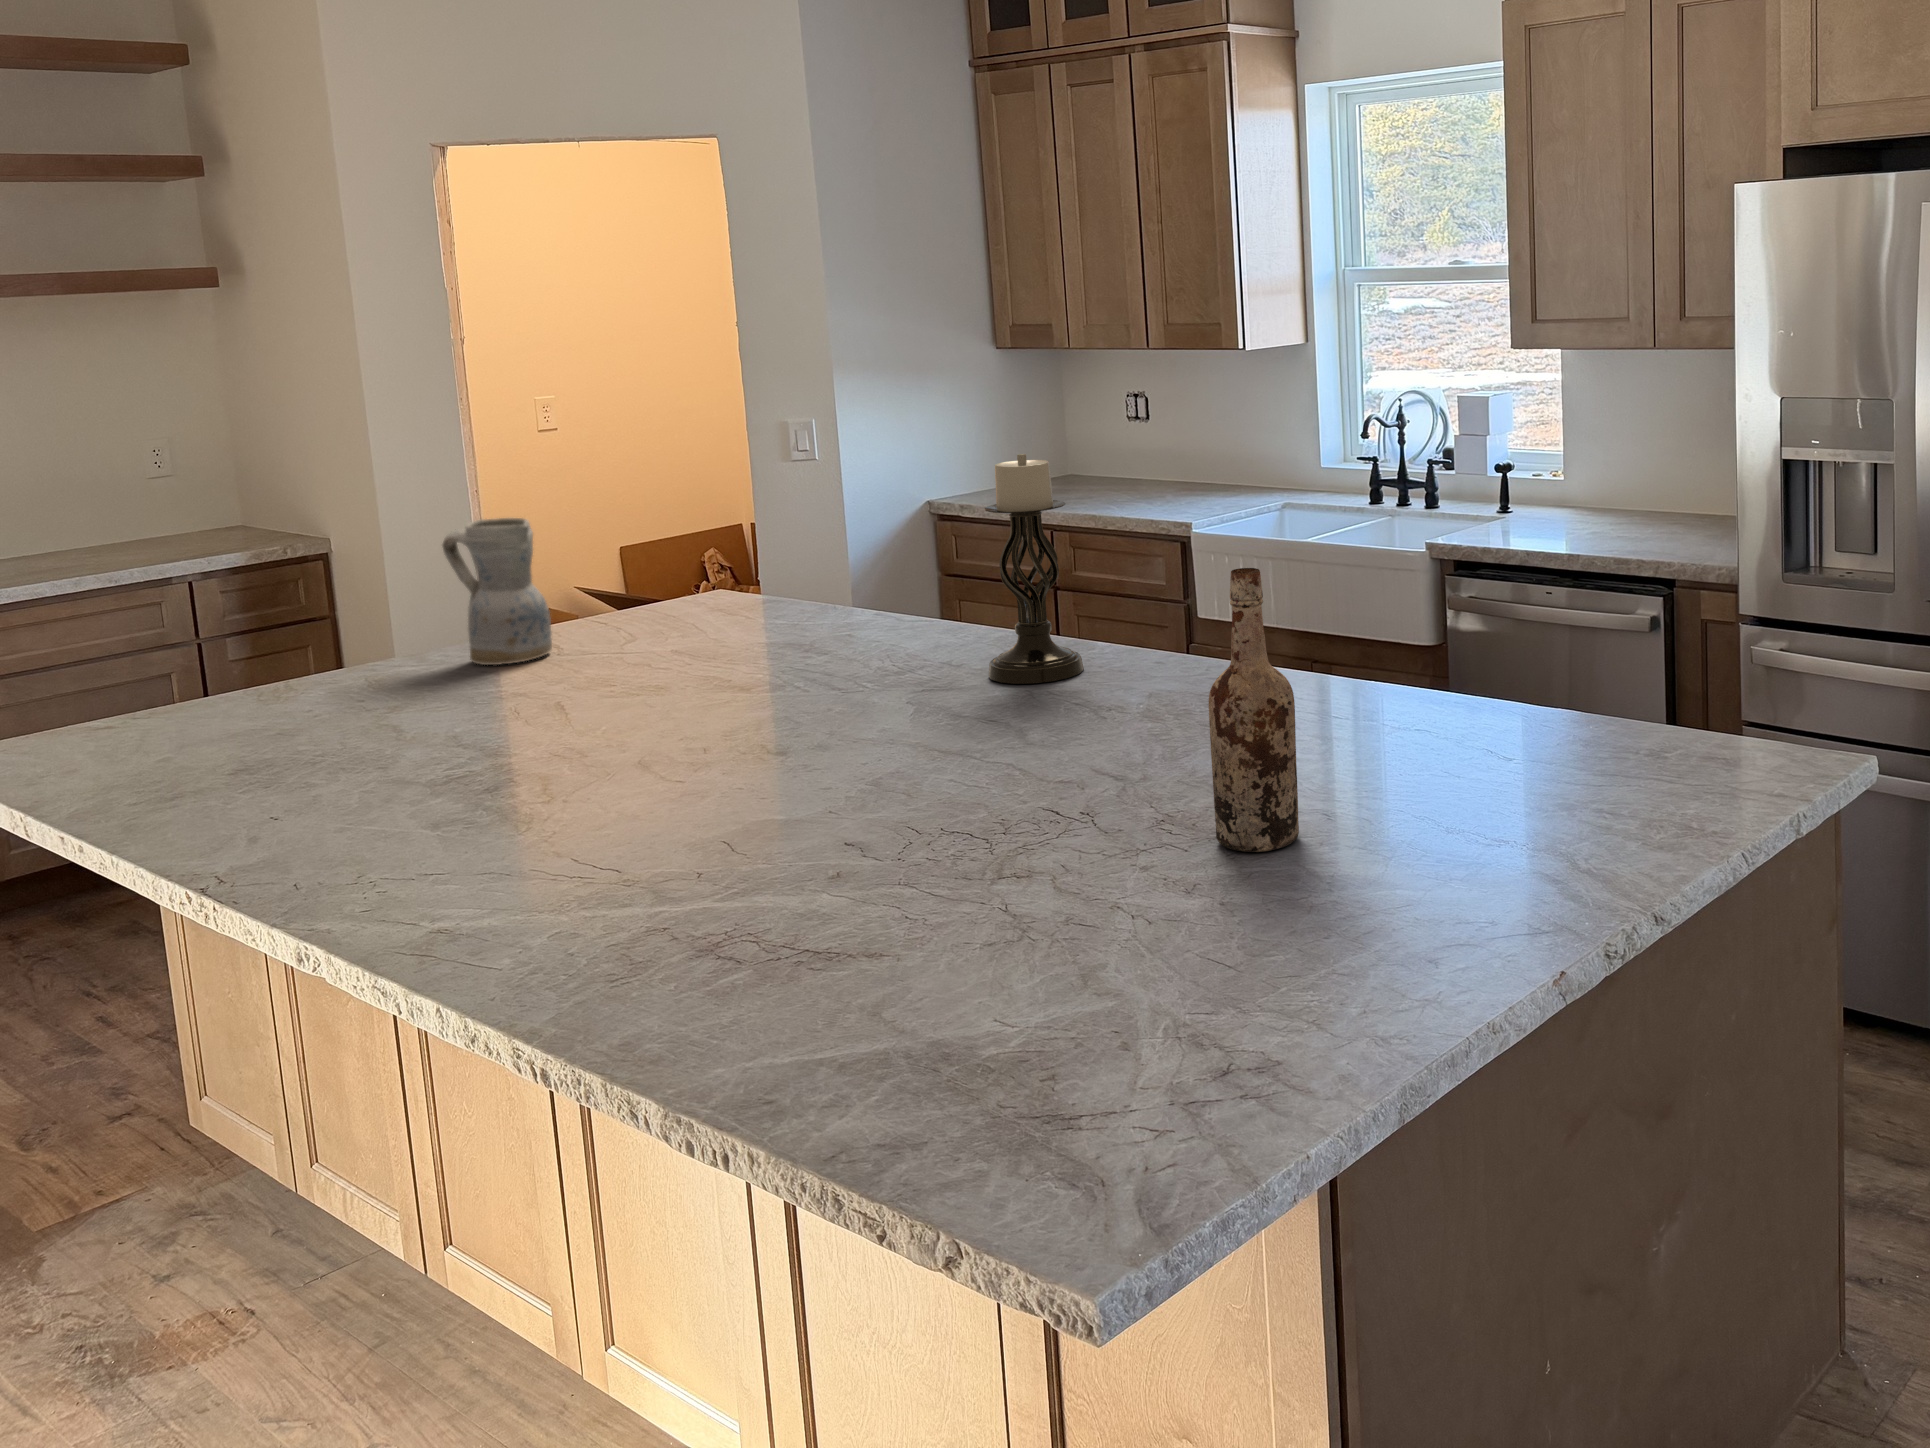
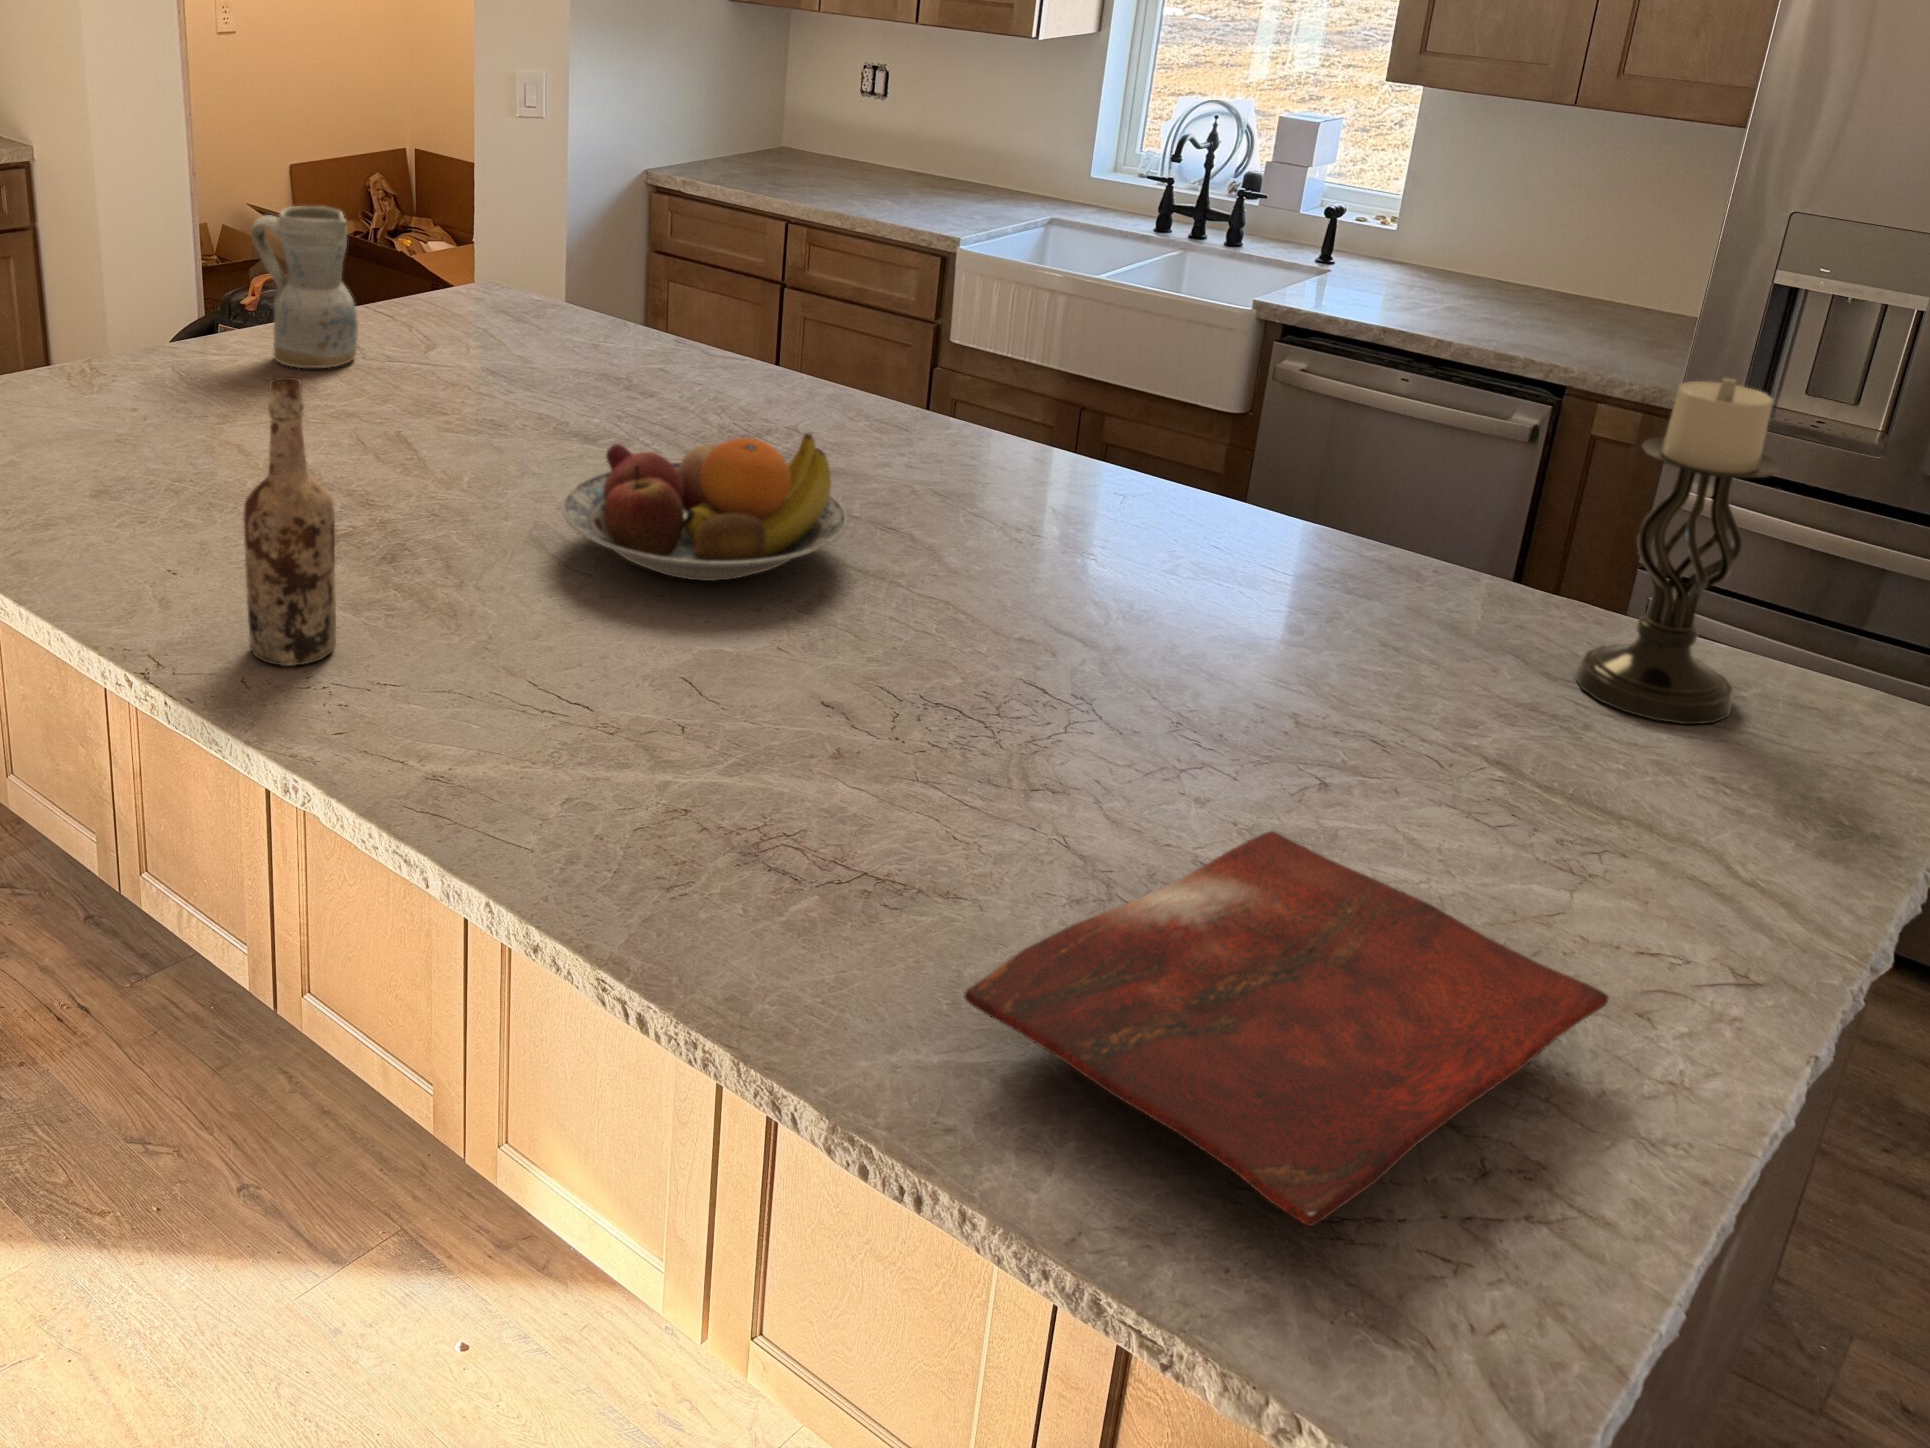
candle holder: present [984,454,1084,684] -> present [1575,378,1780,724]
wine bottle: present [1209,568,1299,852] -> present [243,377,336,666]
fruit bowl: none [653,636,917,770] -> present [562,433,847,581]
cutting board: none [797,861,1361,1100] -> present [964,831,1608,1226]

